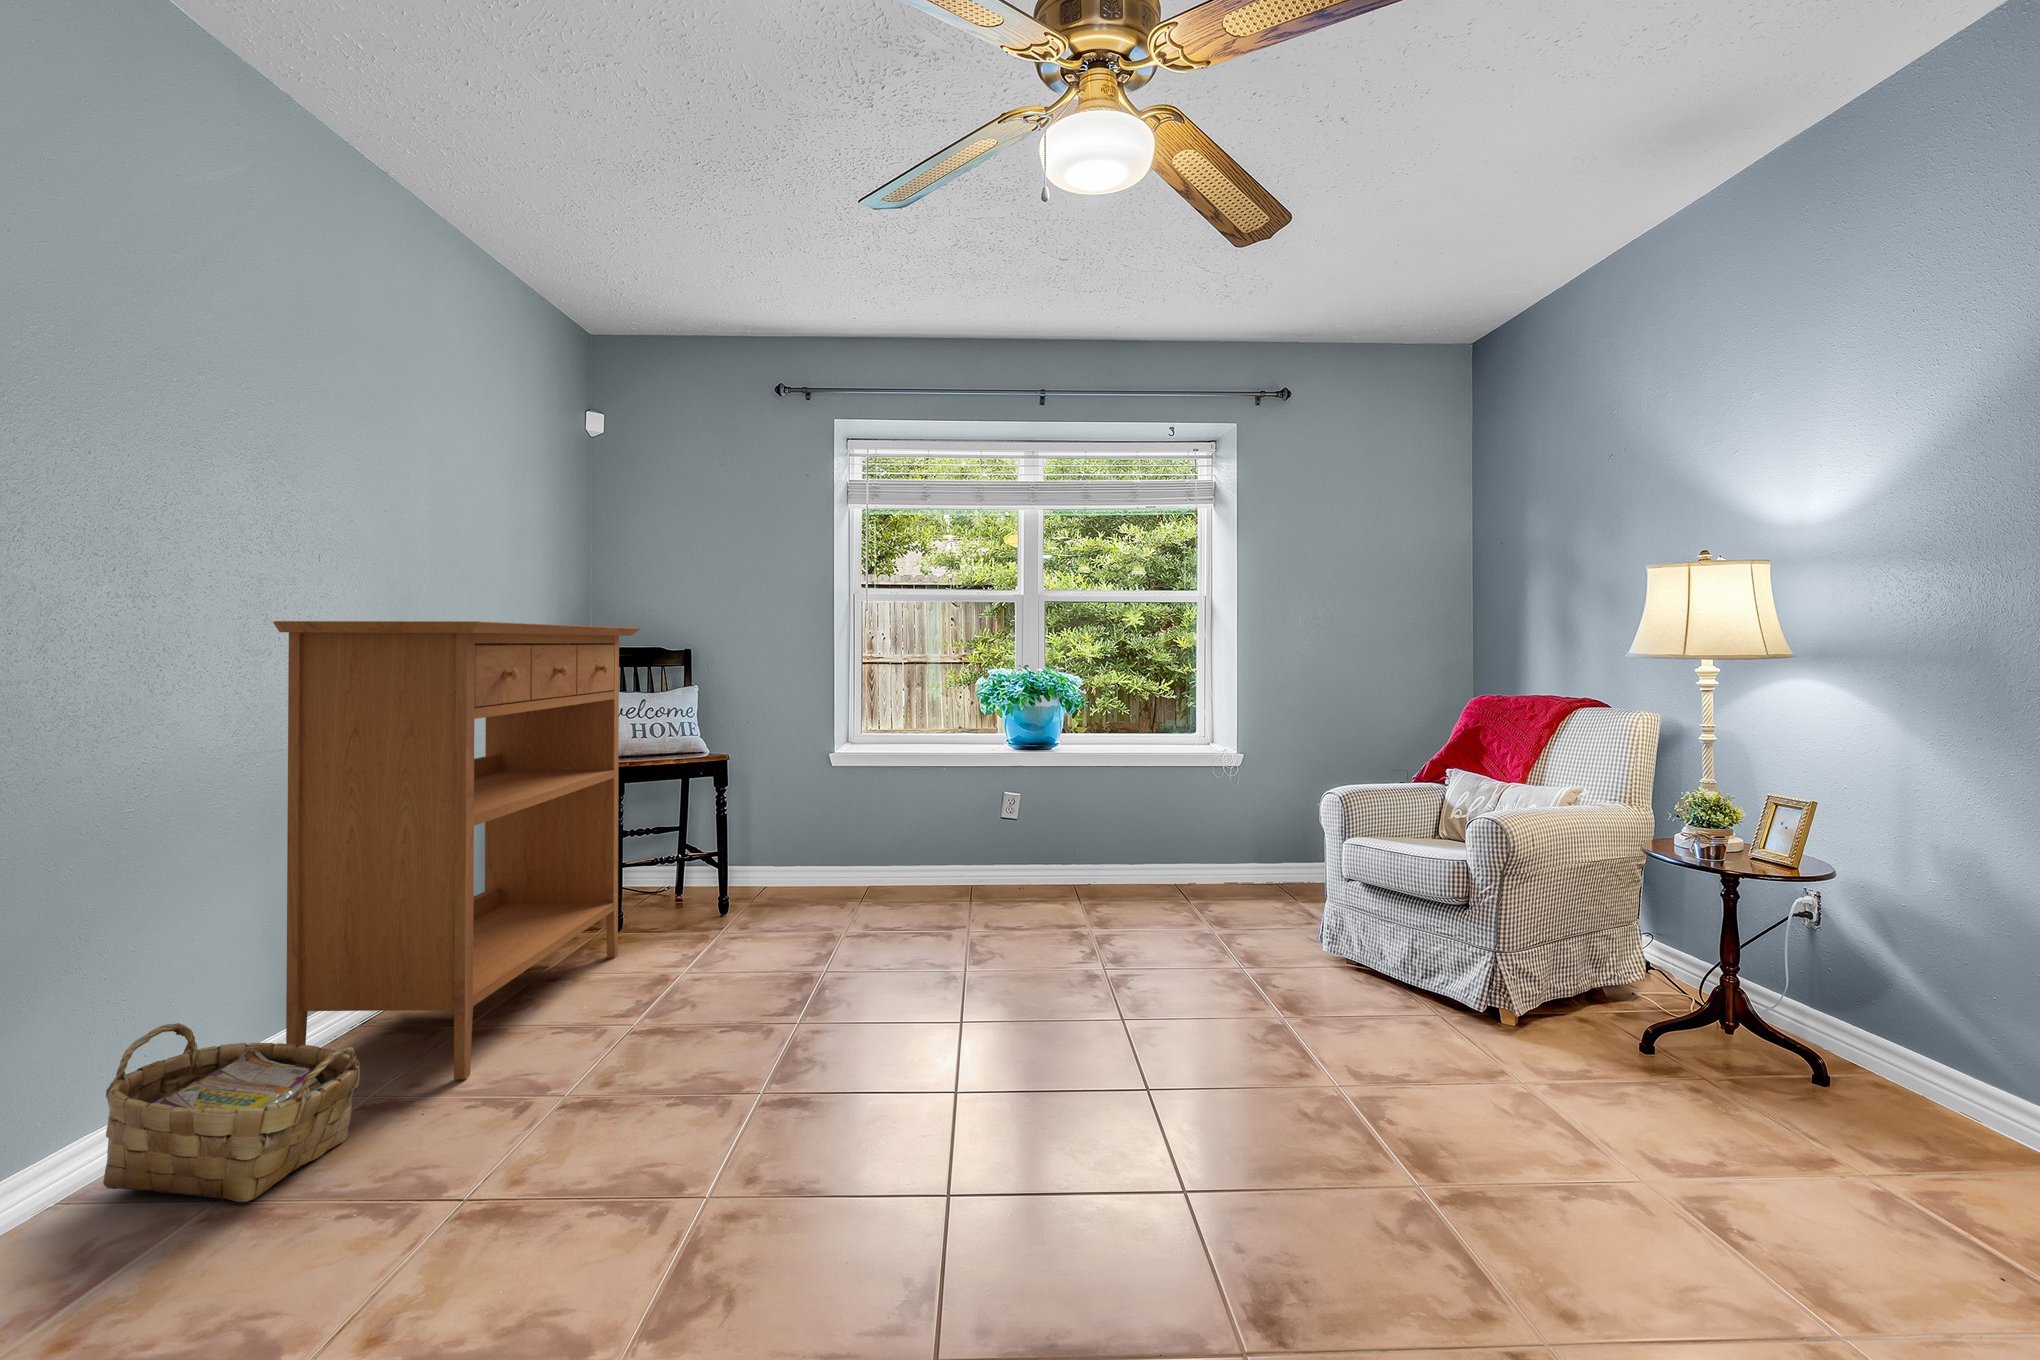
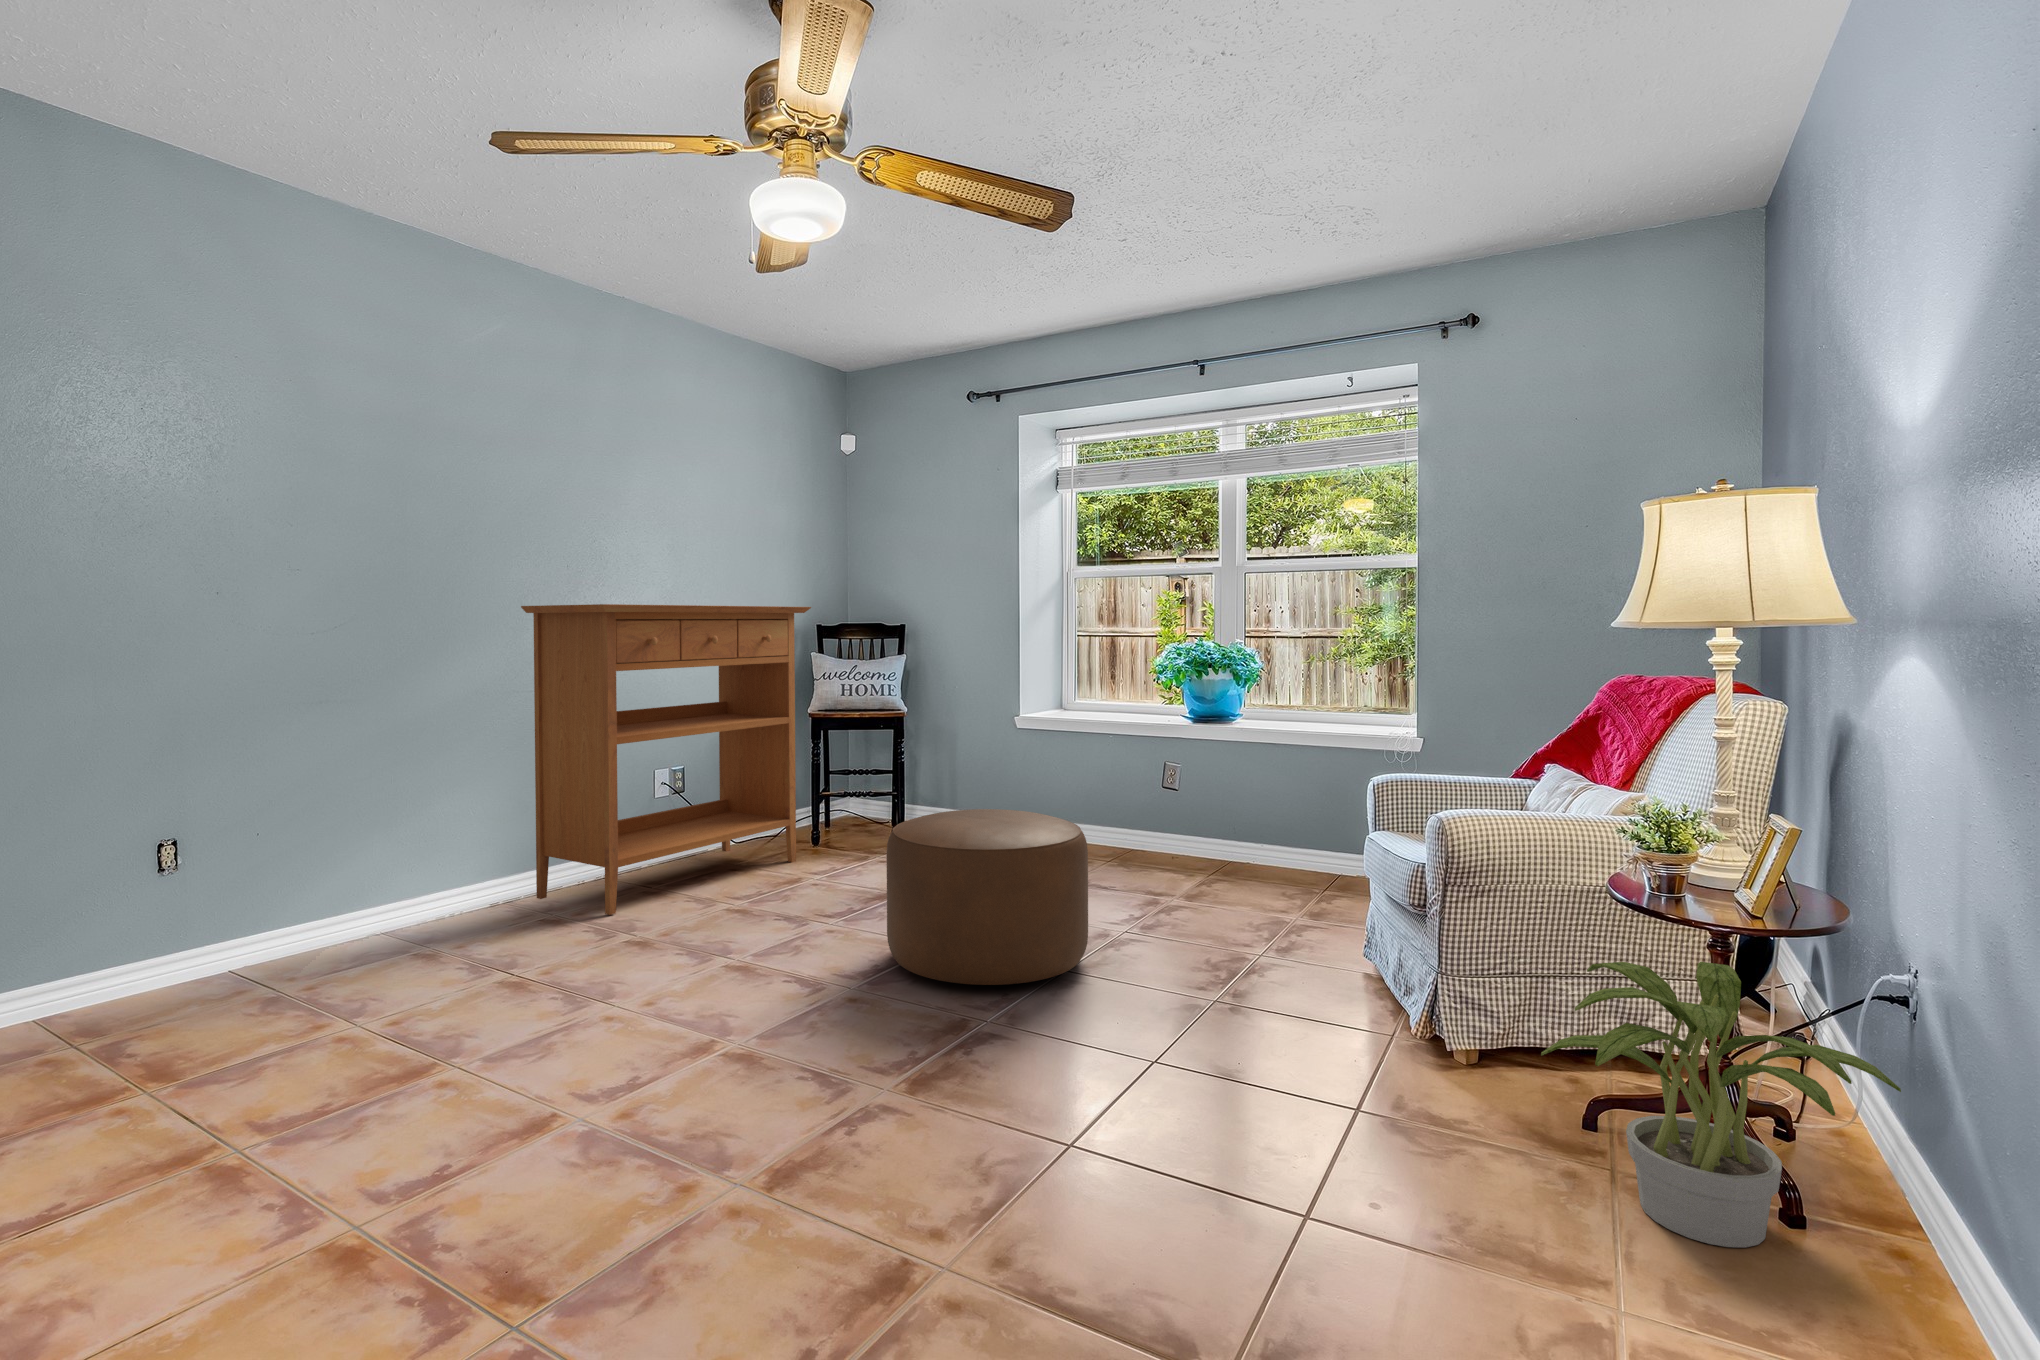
ottoman: none [928,857,1153,1062] -> present [886,809,1088,985]
potted plant: none [1684,911,1956,1123] -> present [1541,962,1901,1247]
woven basket: present [103,1023,360,1202] -> none [401,844,525,950]

